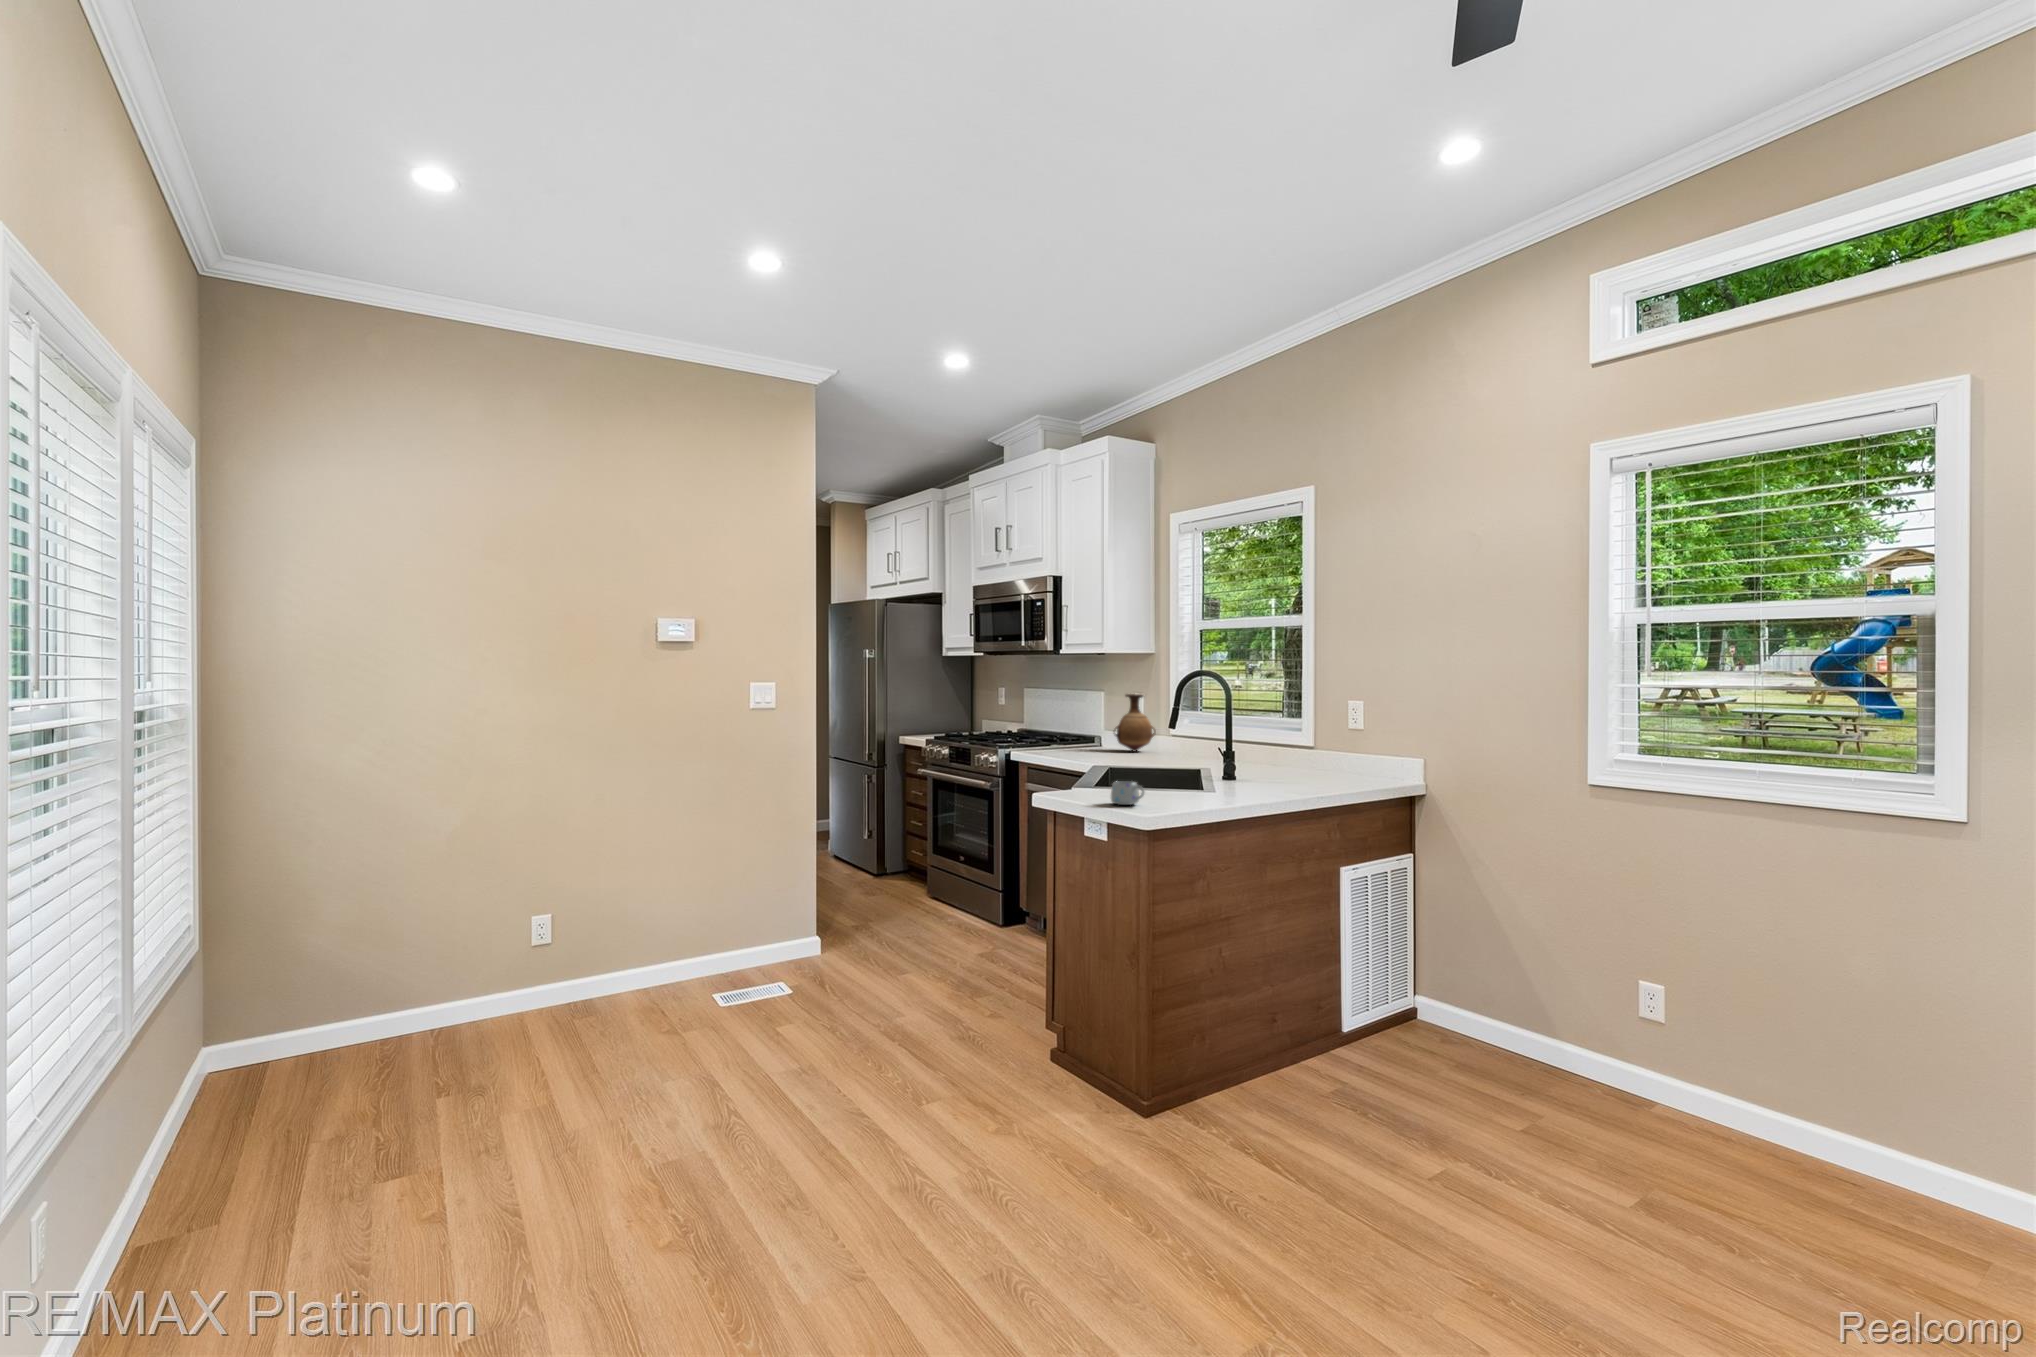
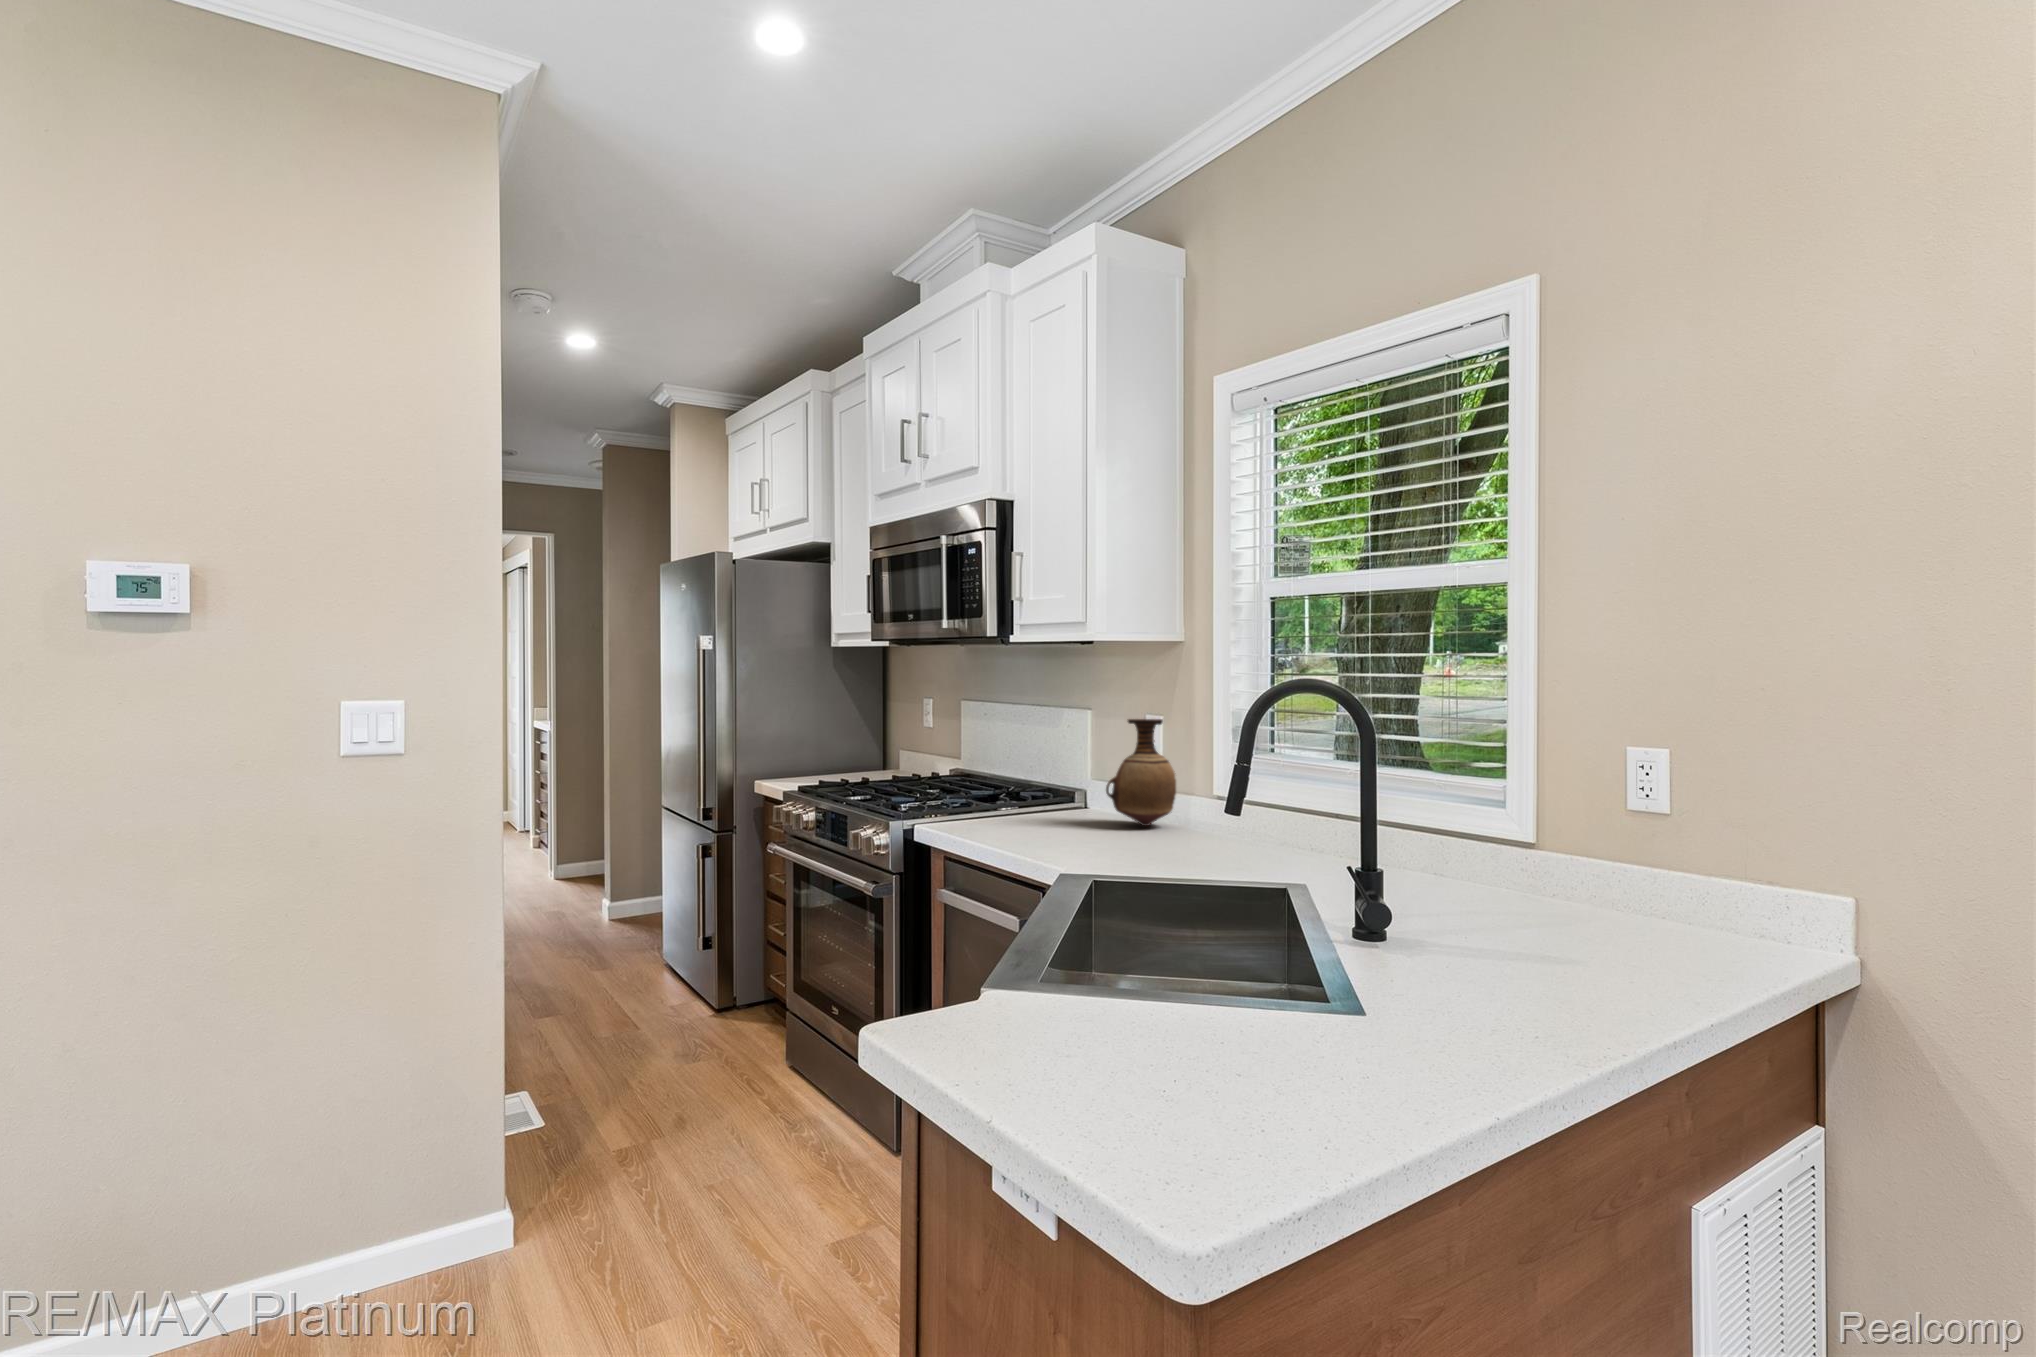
mug: present [1111,781,1144,805] -> none [1051,1020,1156,1111]

